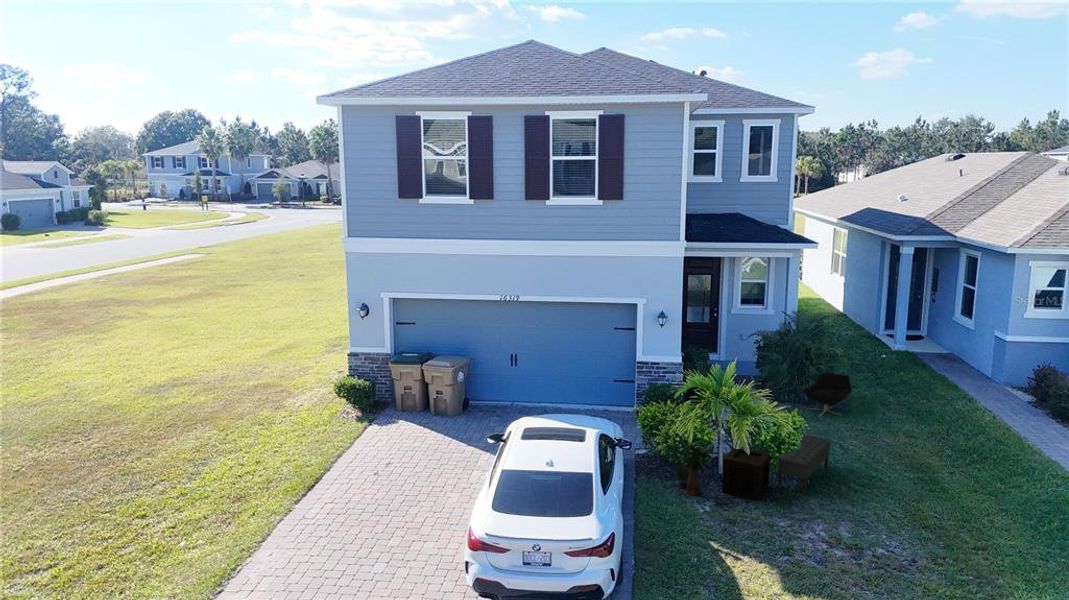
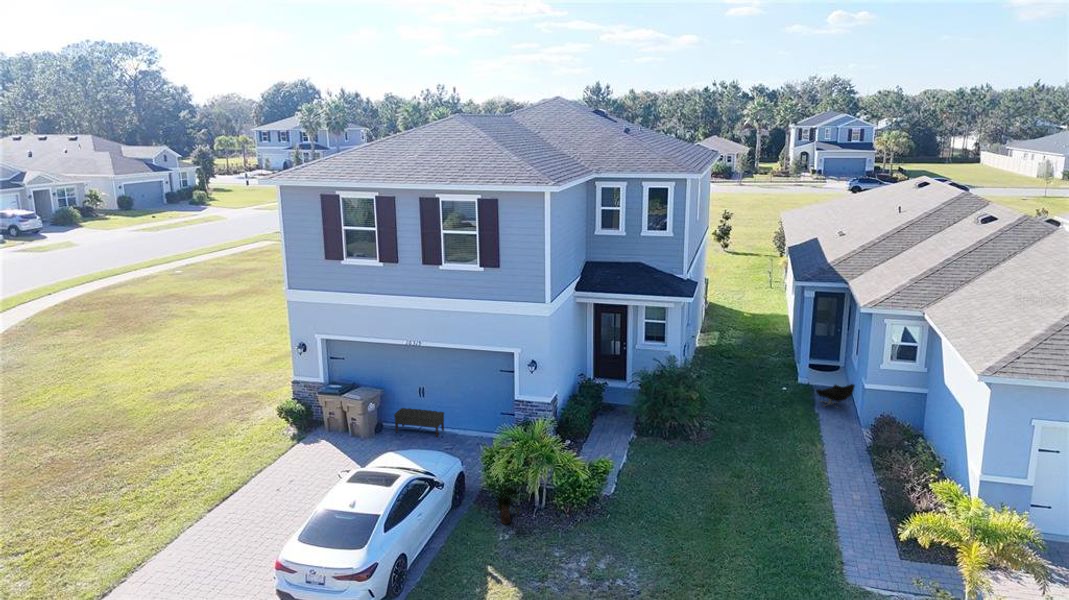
lounge chair: present [804,372,852,416] -> present [816,384,855,404]
bench: present [777,435,831,495] -> present [394,408,444,437]
wooden crate: present [722,447,770,501] -> none [528,485,569,532]

